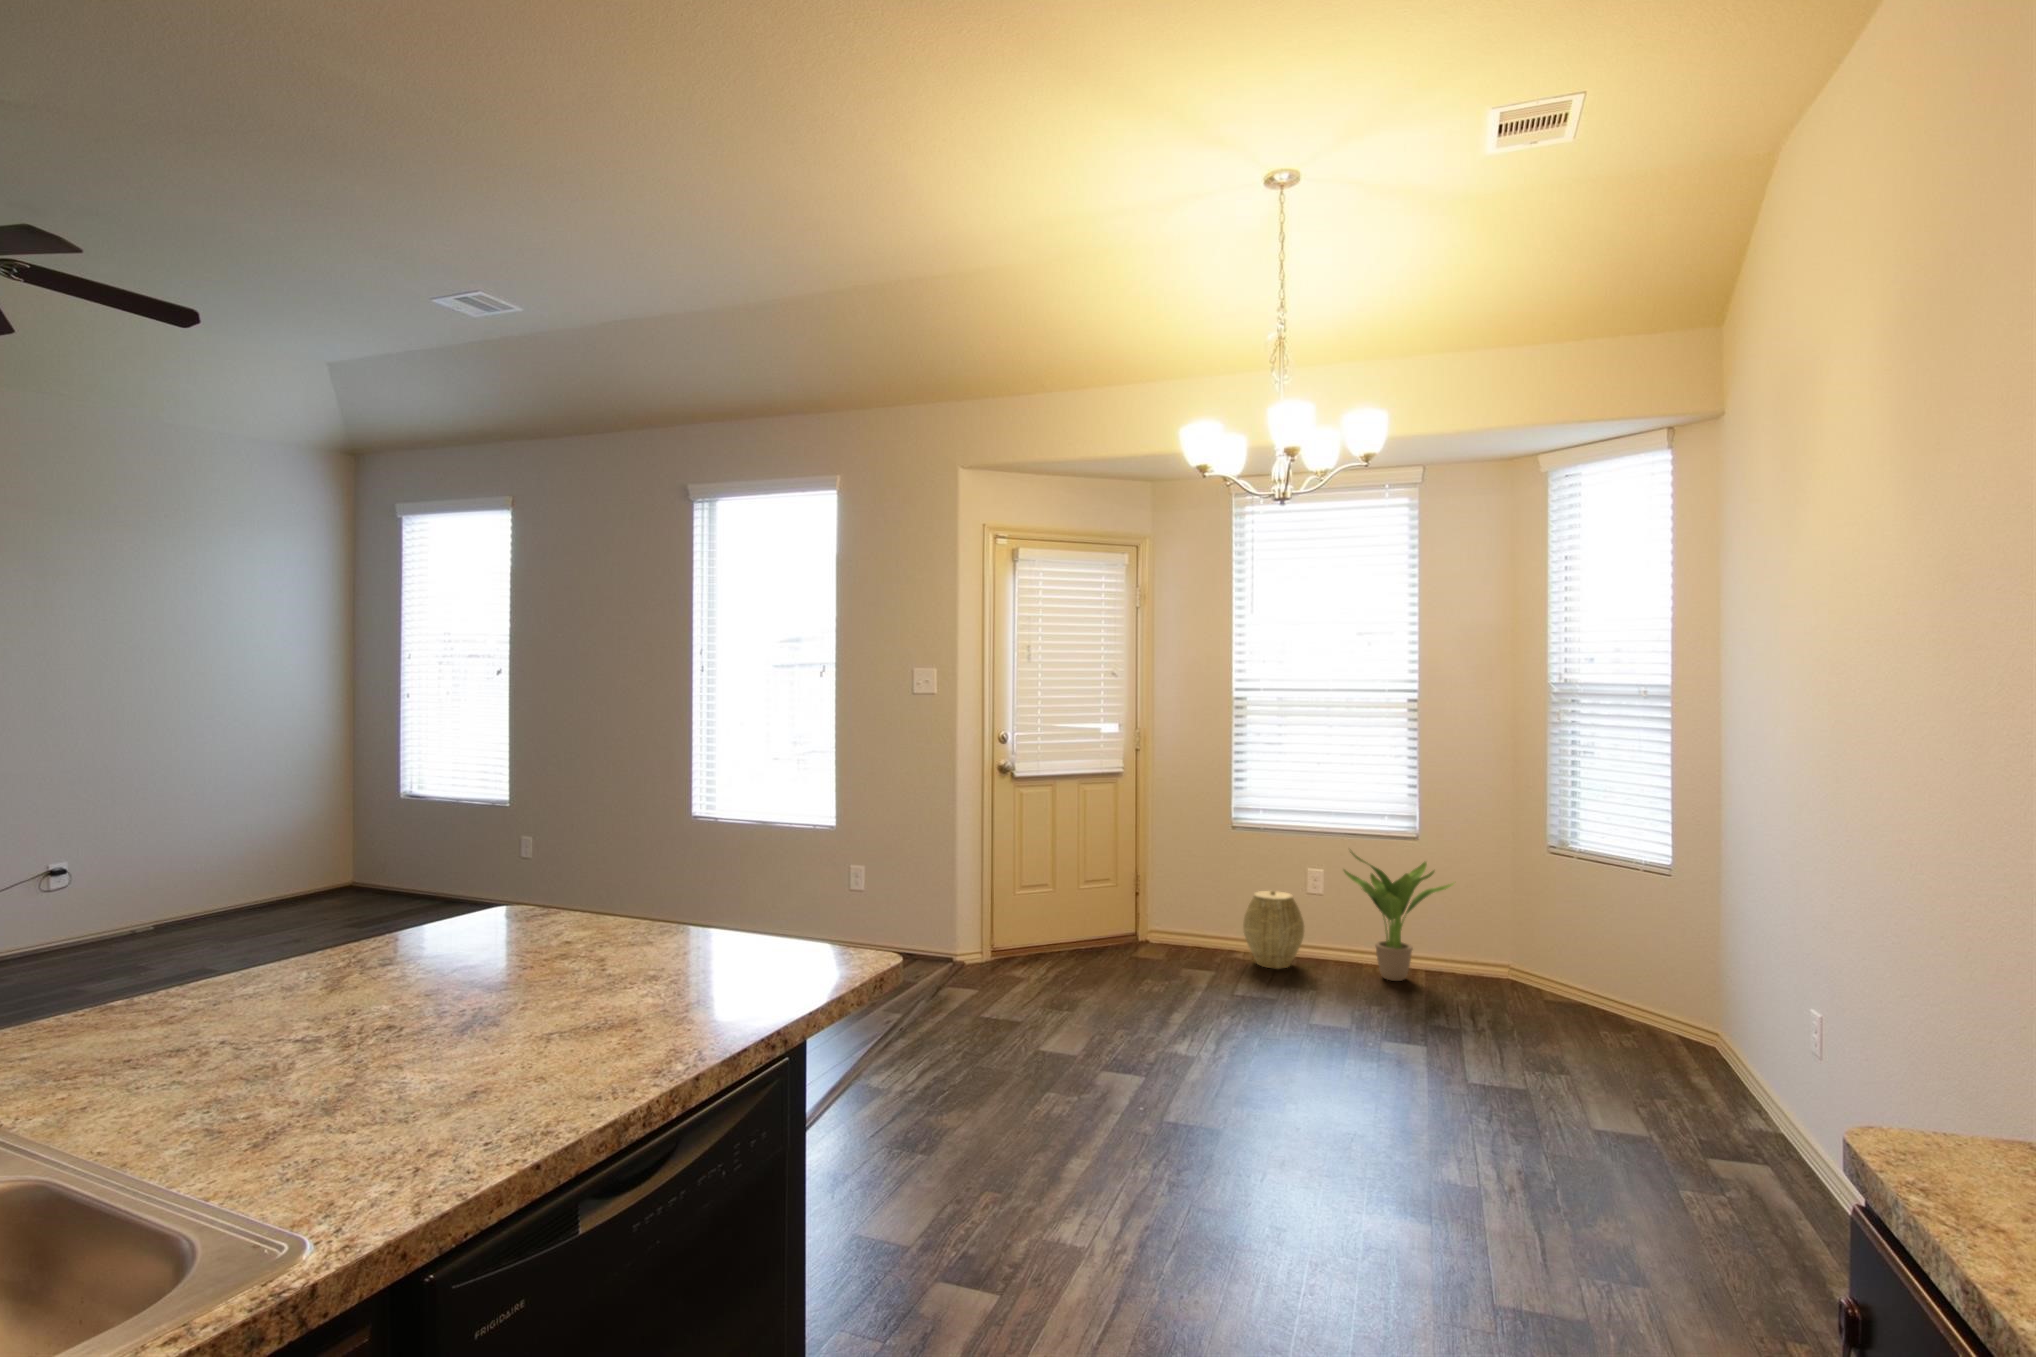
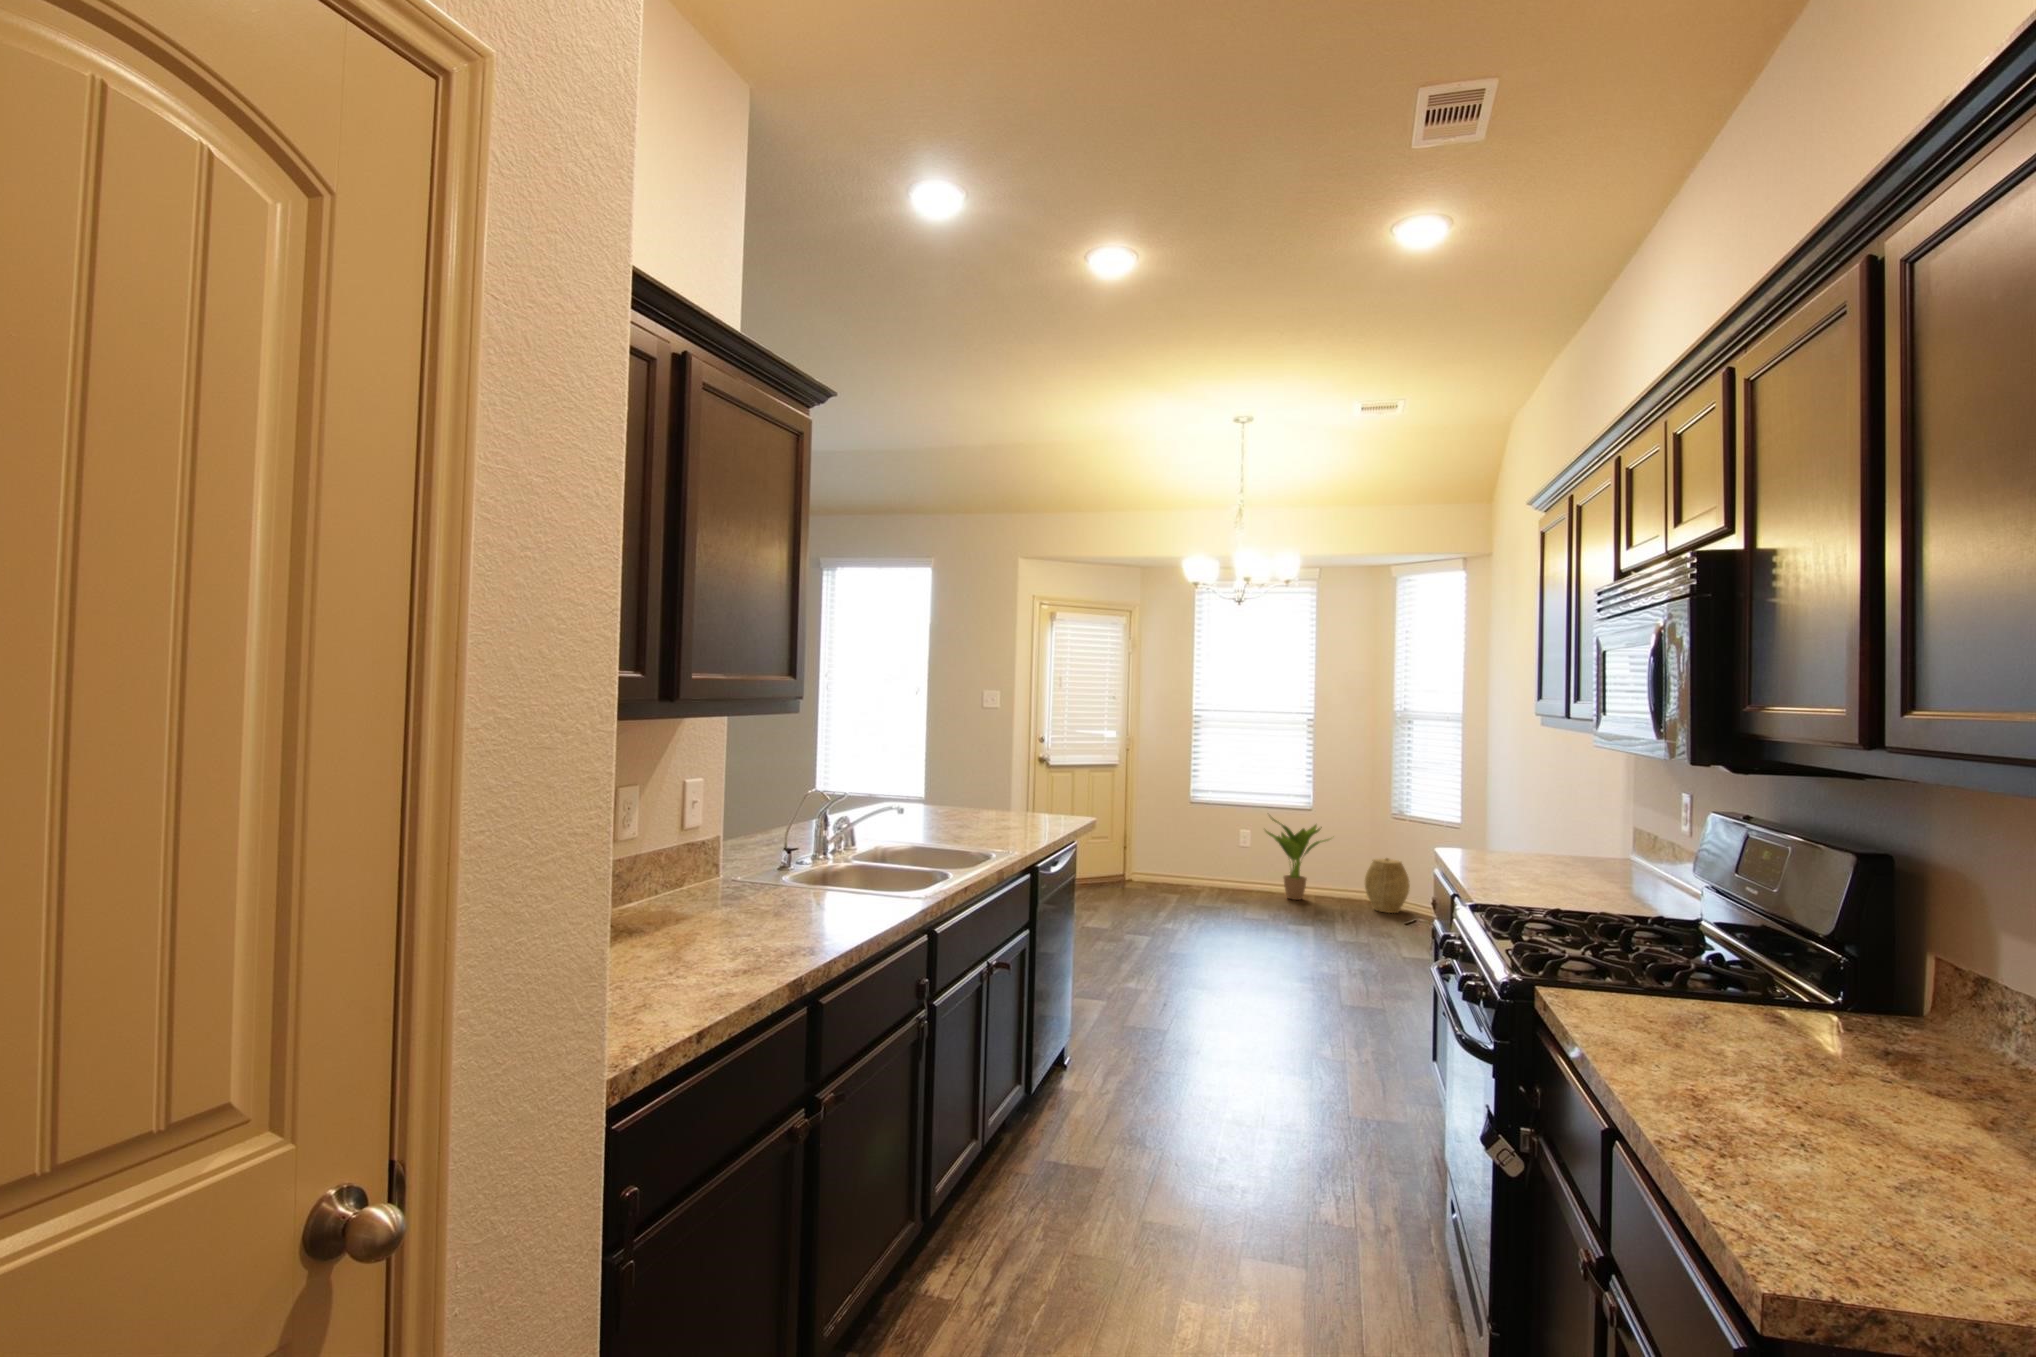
woven basket: present [1243,891,1304,968] -> present [1365,858,1410,913]

